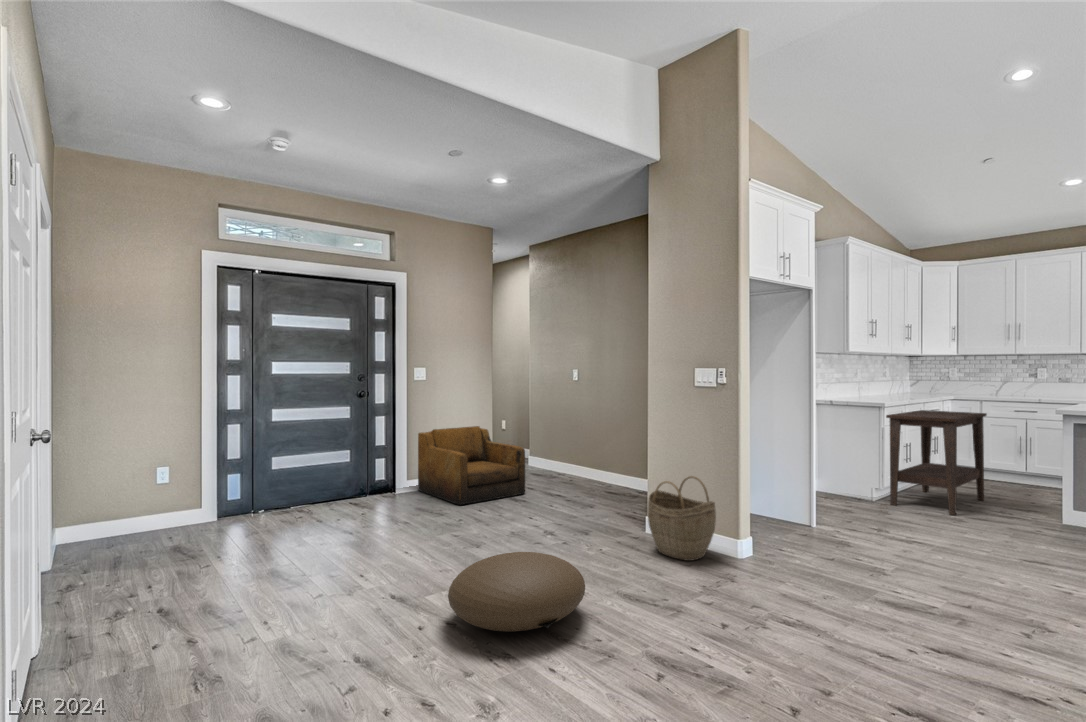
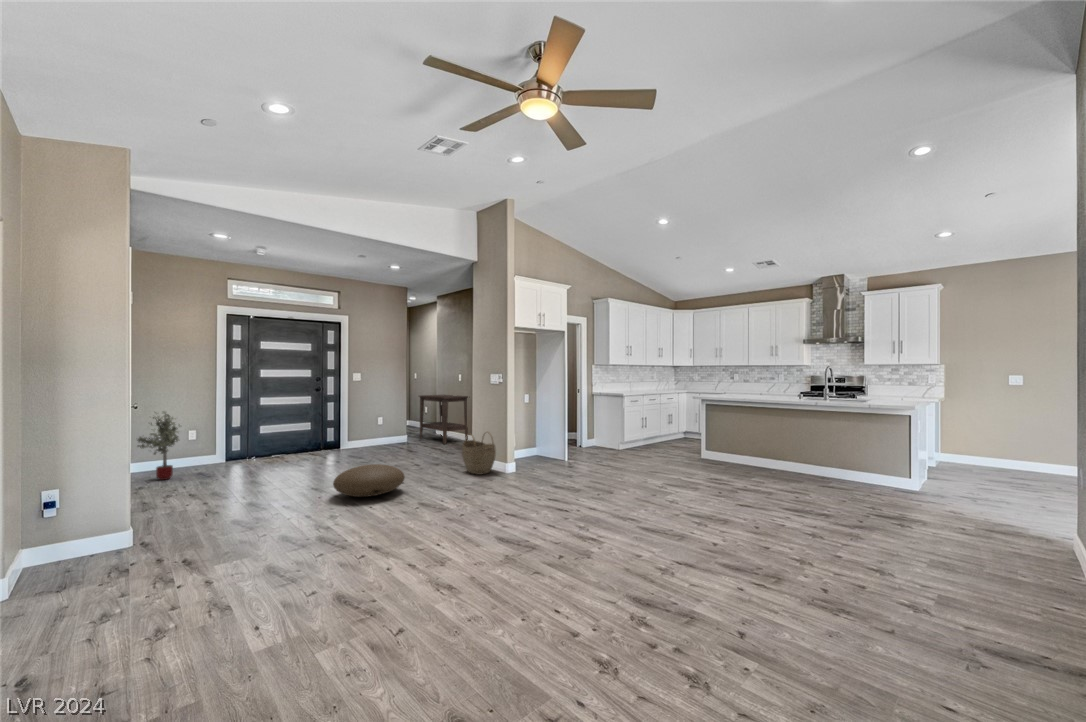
side table: present [886,410,987,515] -> present [419,395,468,444]
armchair: present [418,426,525,505] -> none [355,409,419,454]
potted tree: none [61,436,144,565] -> present [137,411,180,480]

